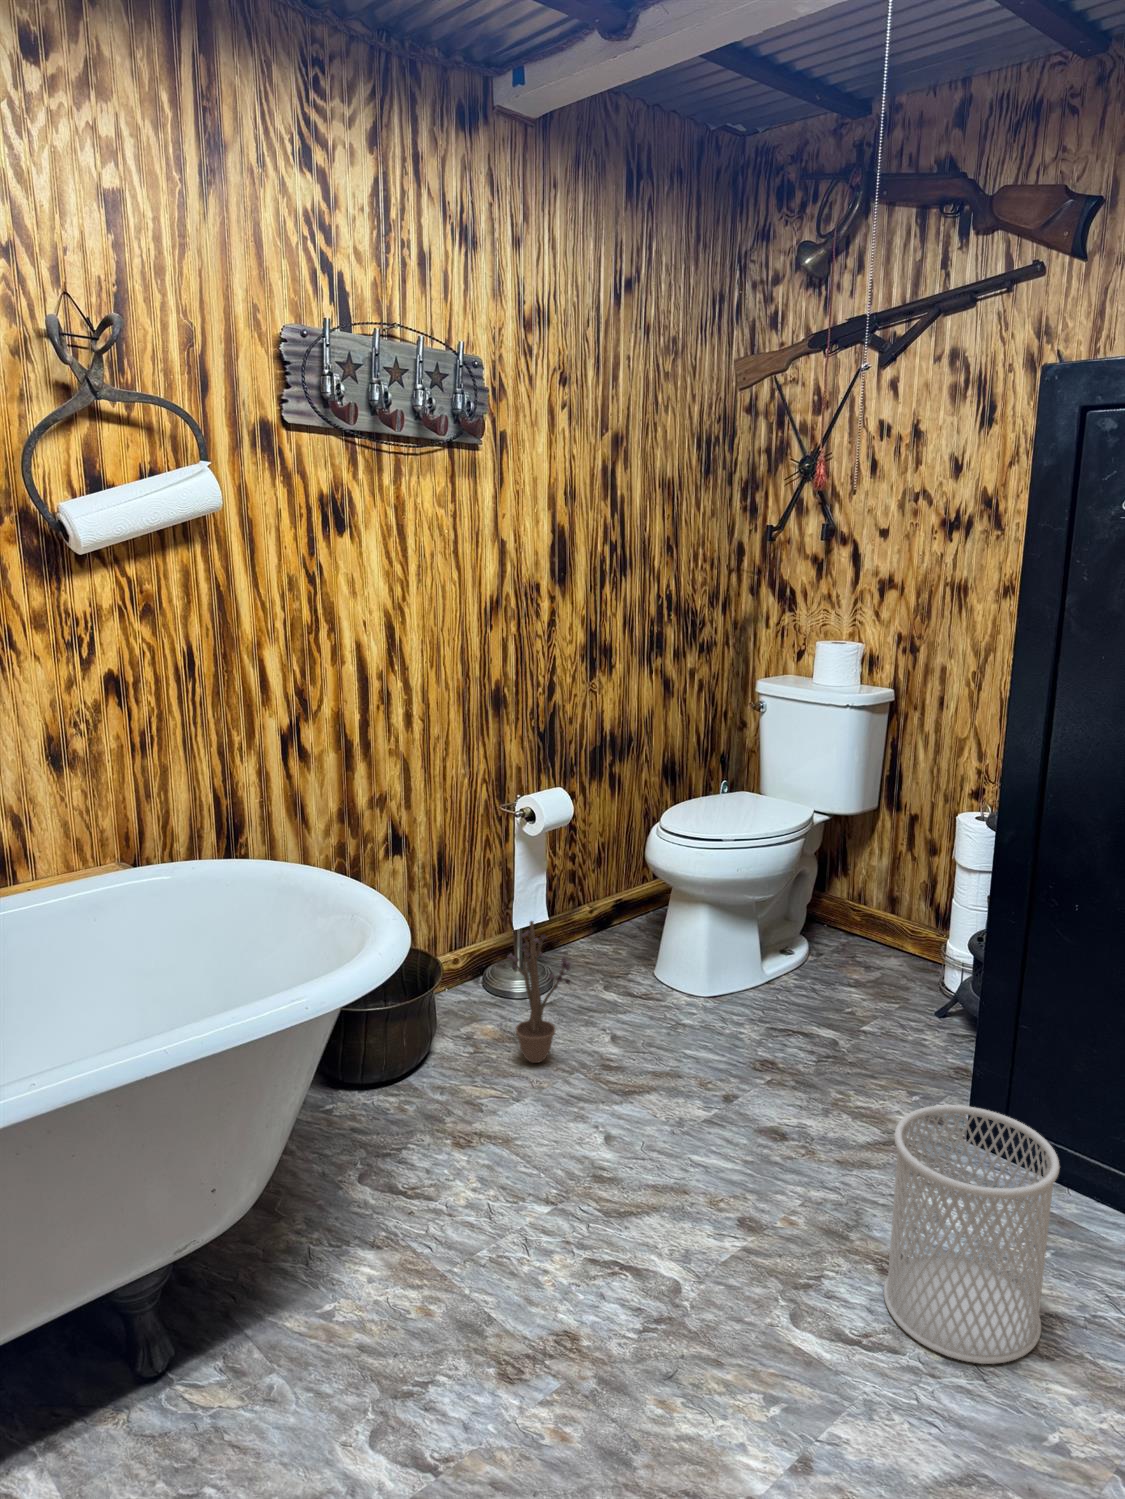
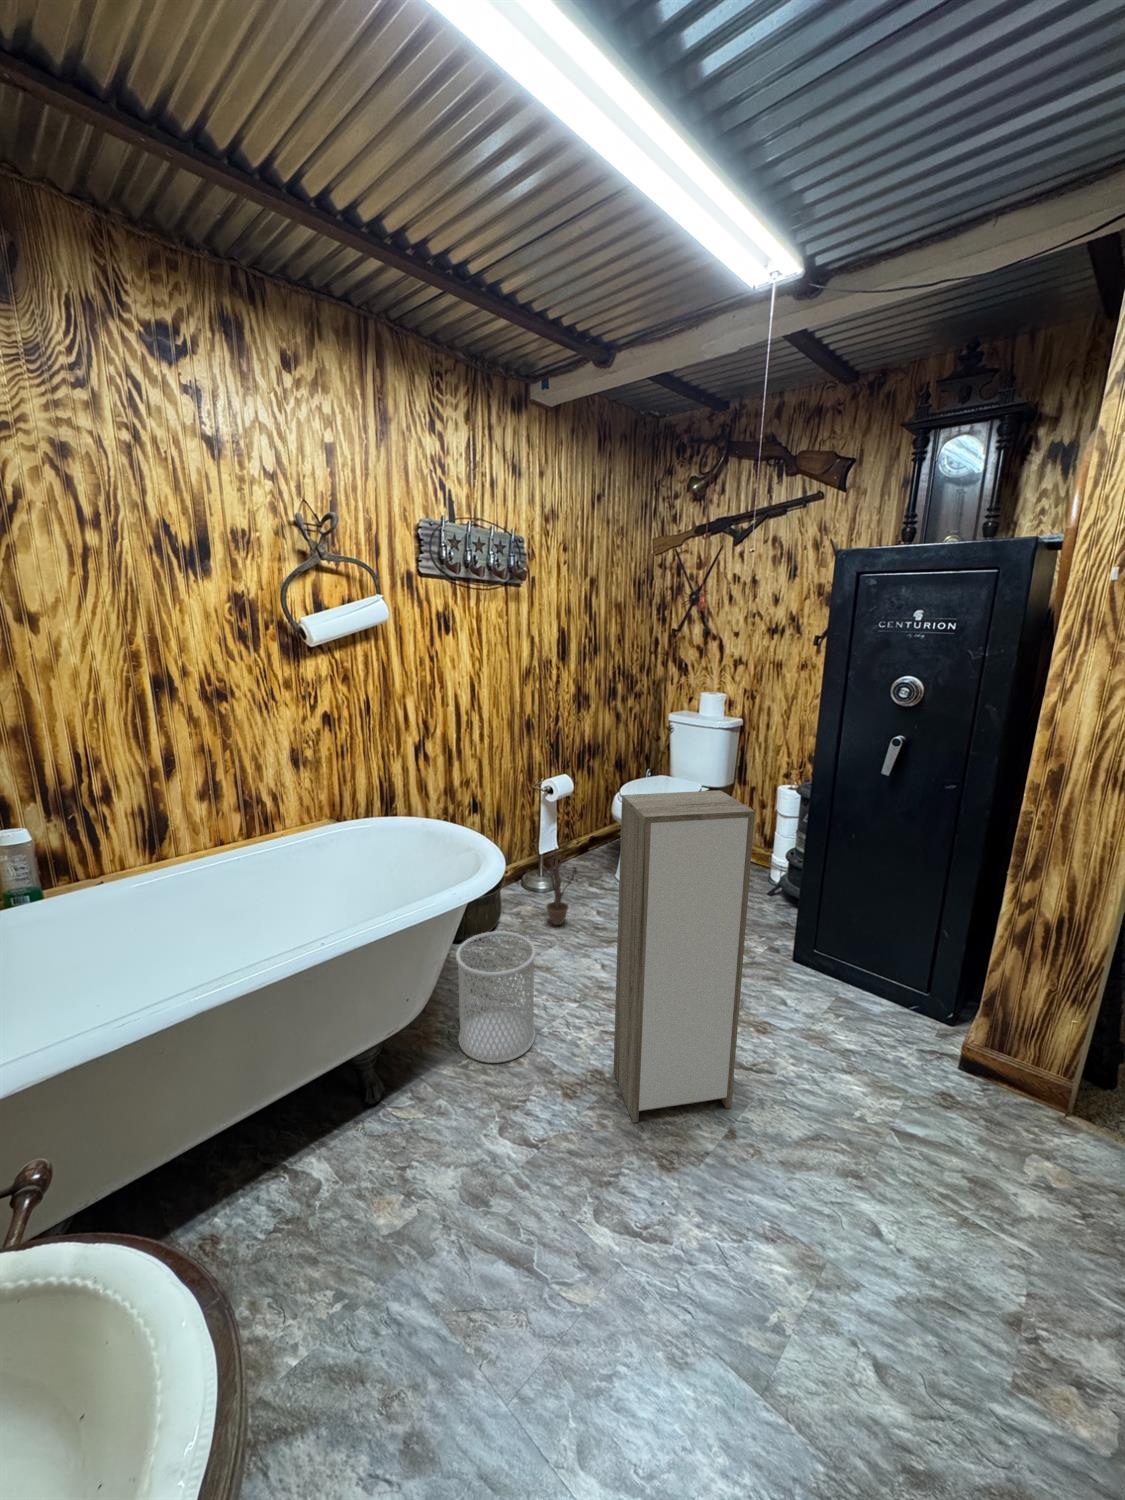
storage cabinet: none [598,816,842,1434] -> present [613,790,755,1123]
wastebasket: present [884,1105,1060,1364] -> present [456,931,536,1063]

